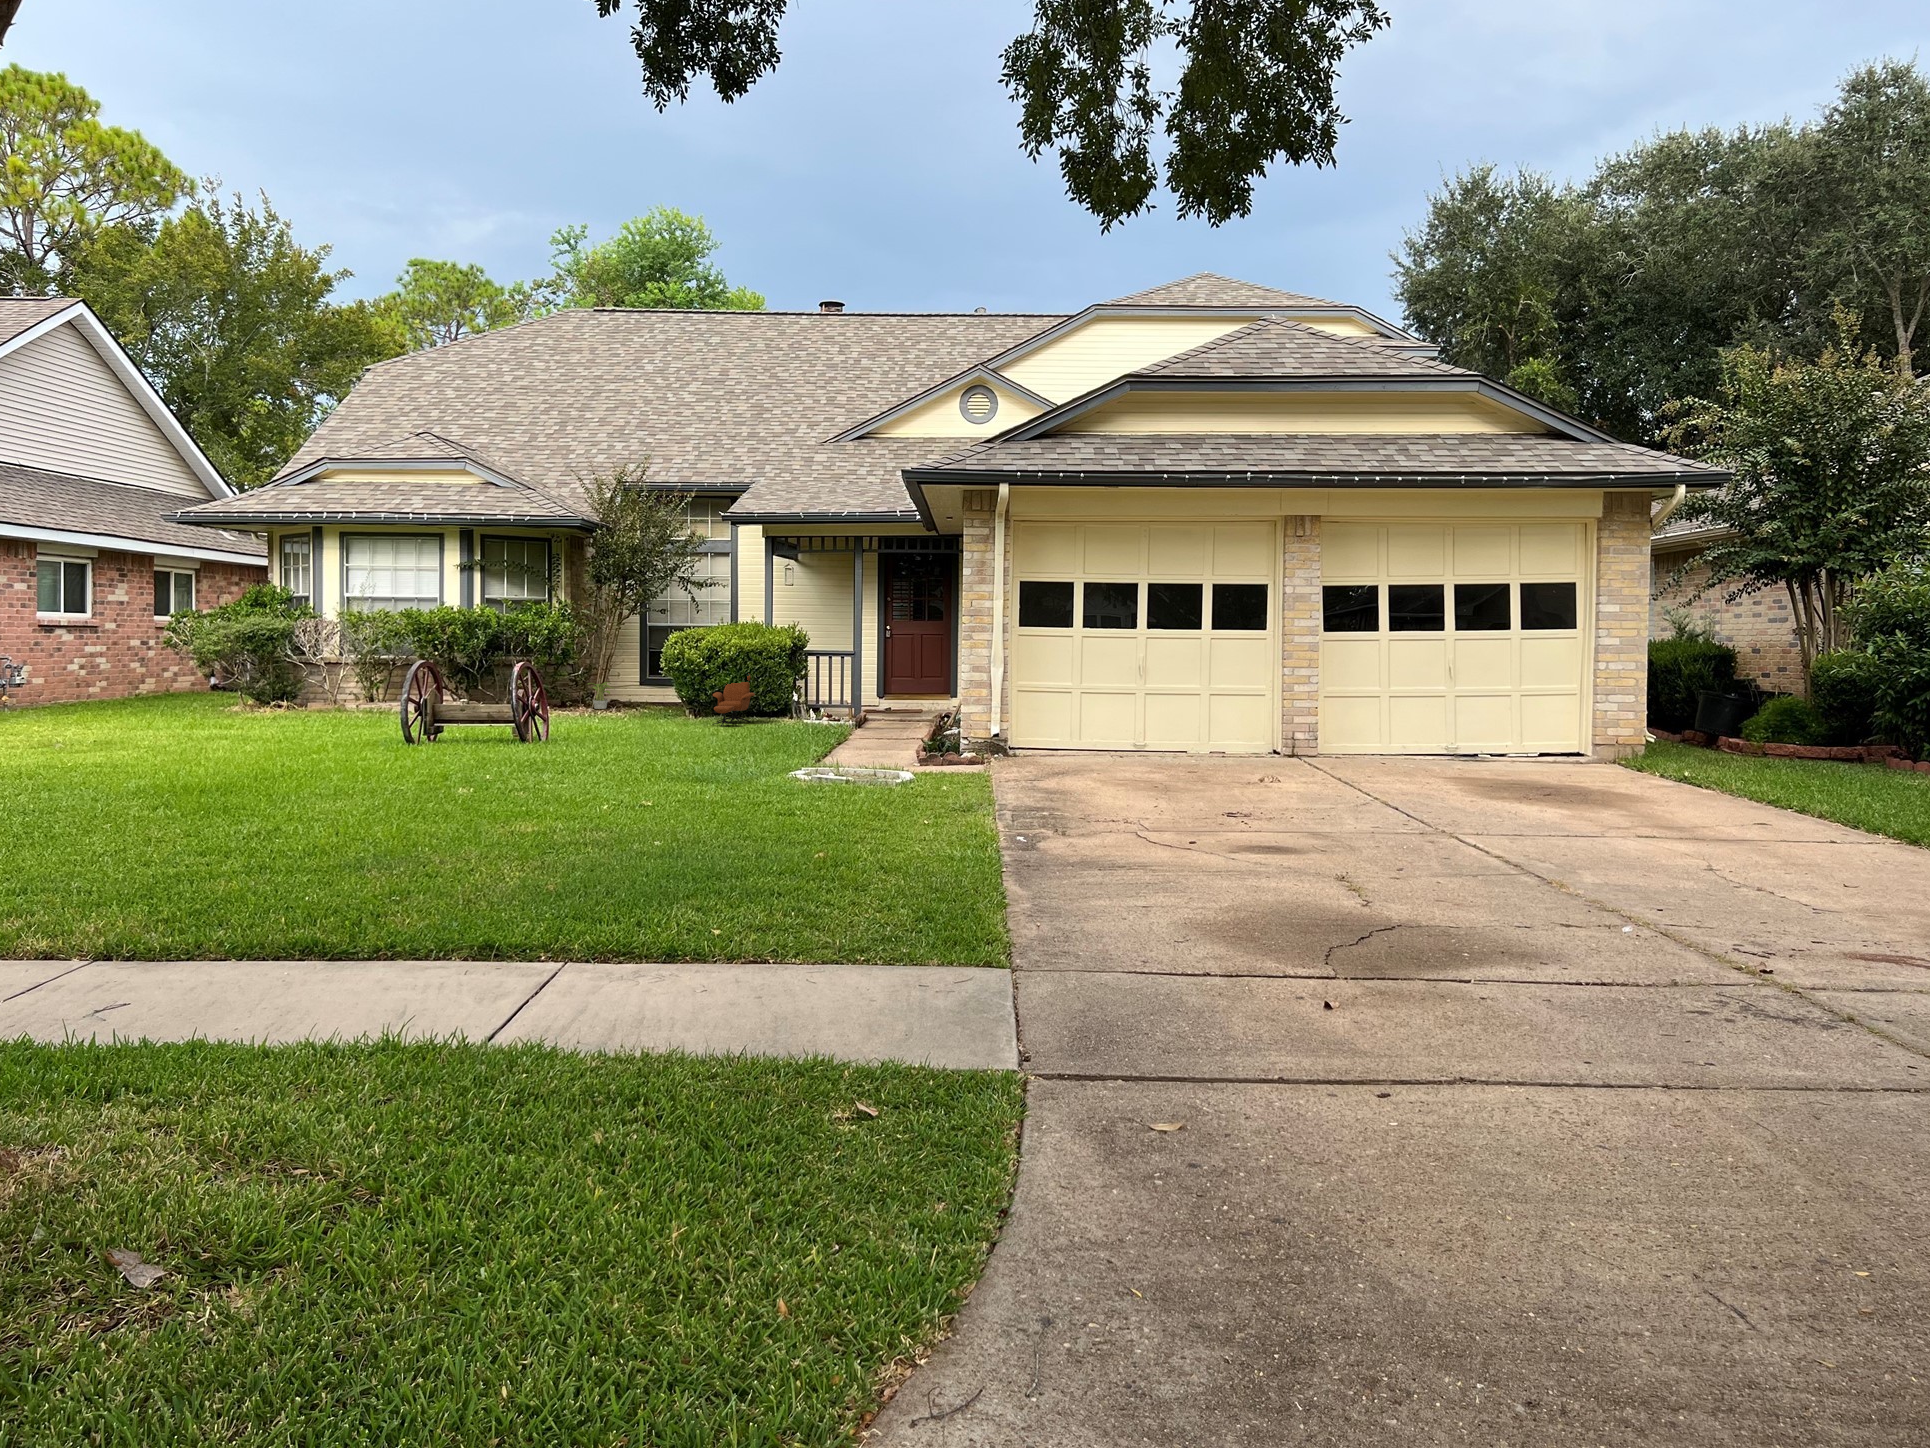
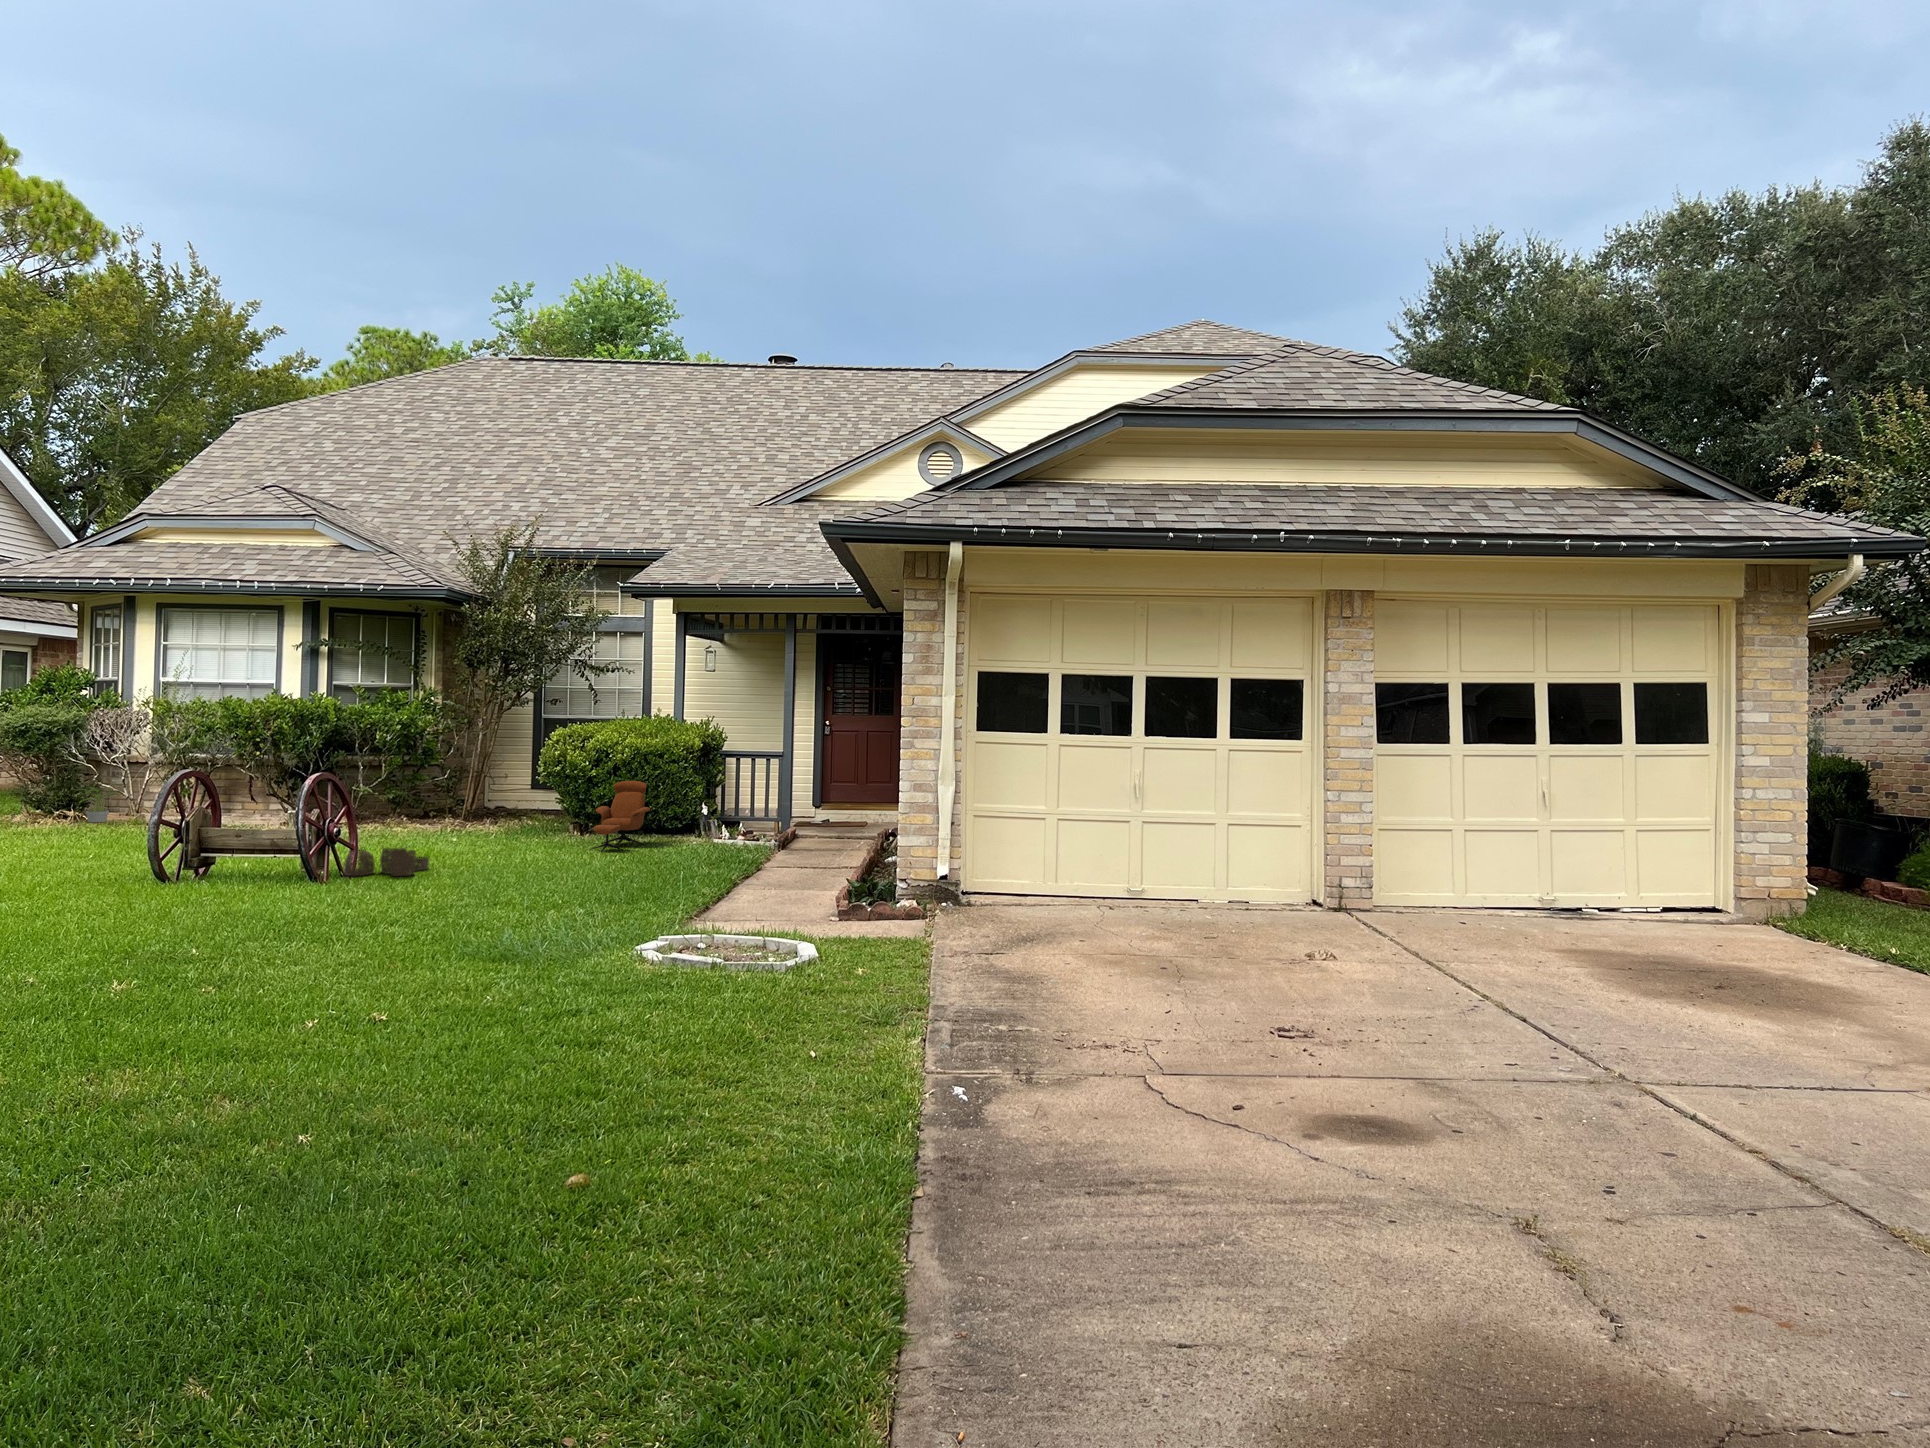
potted plant: present [588,682,612,709] -> present [79,787,121,822]
woven basket: none [538,718,598,741] -> present [344,847,429,876]

